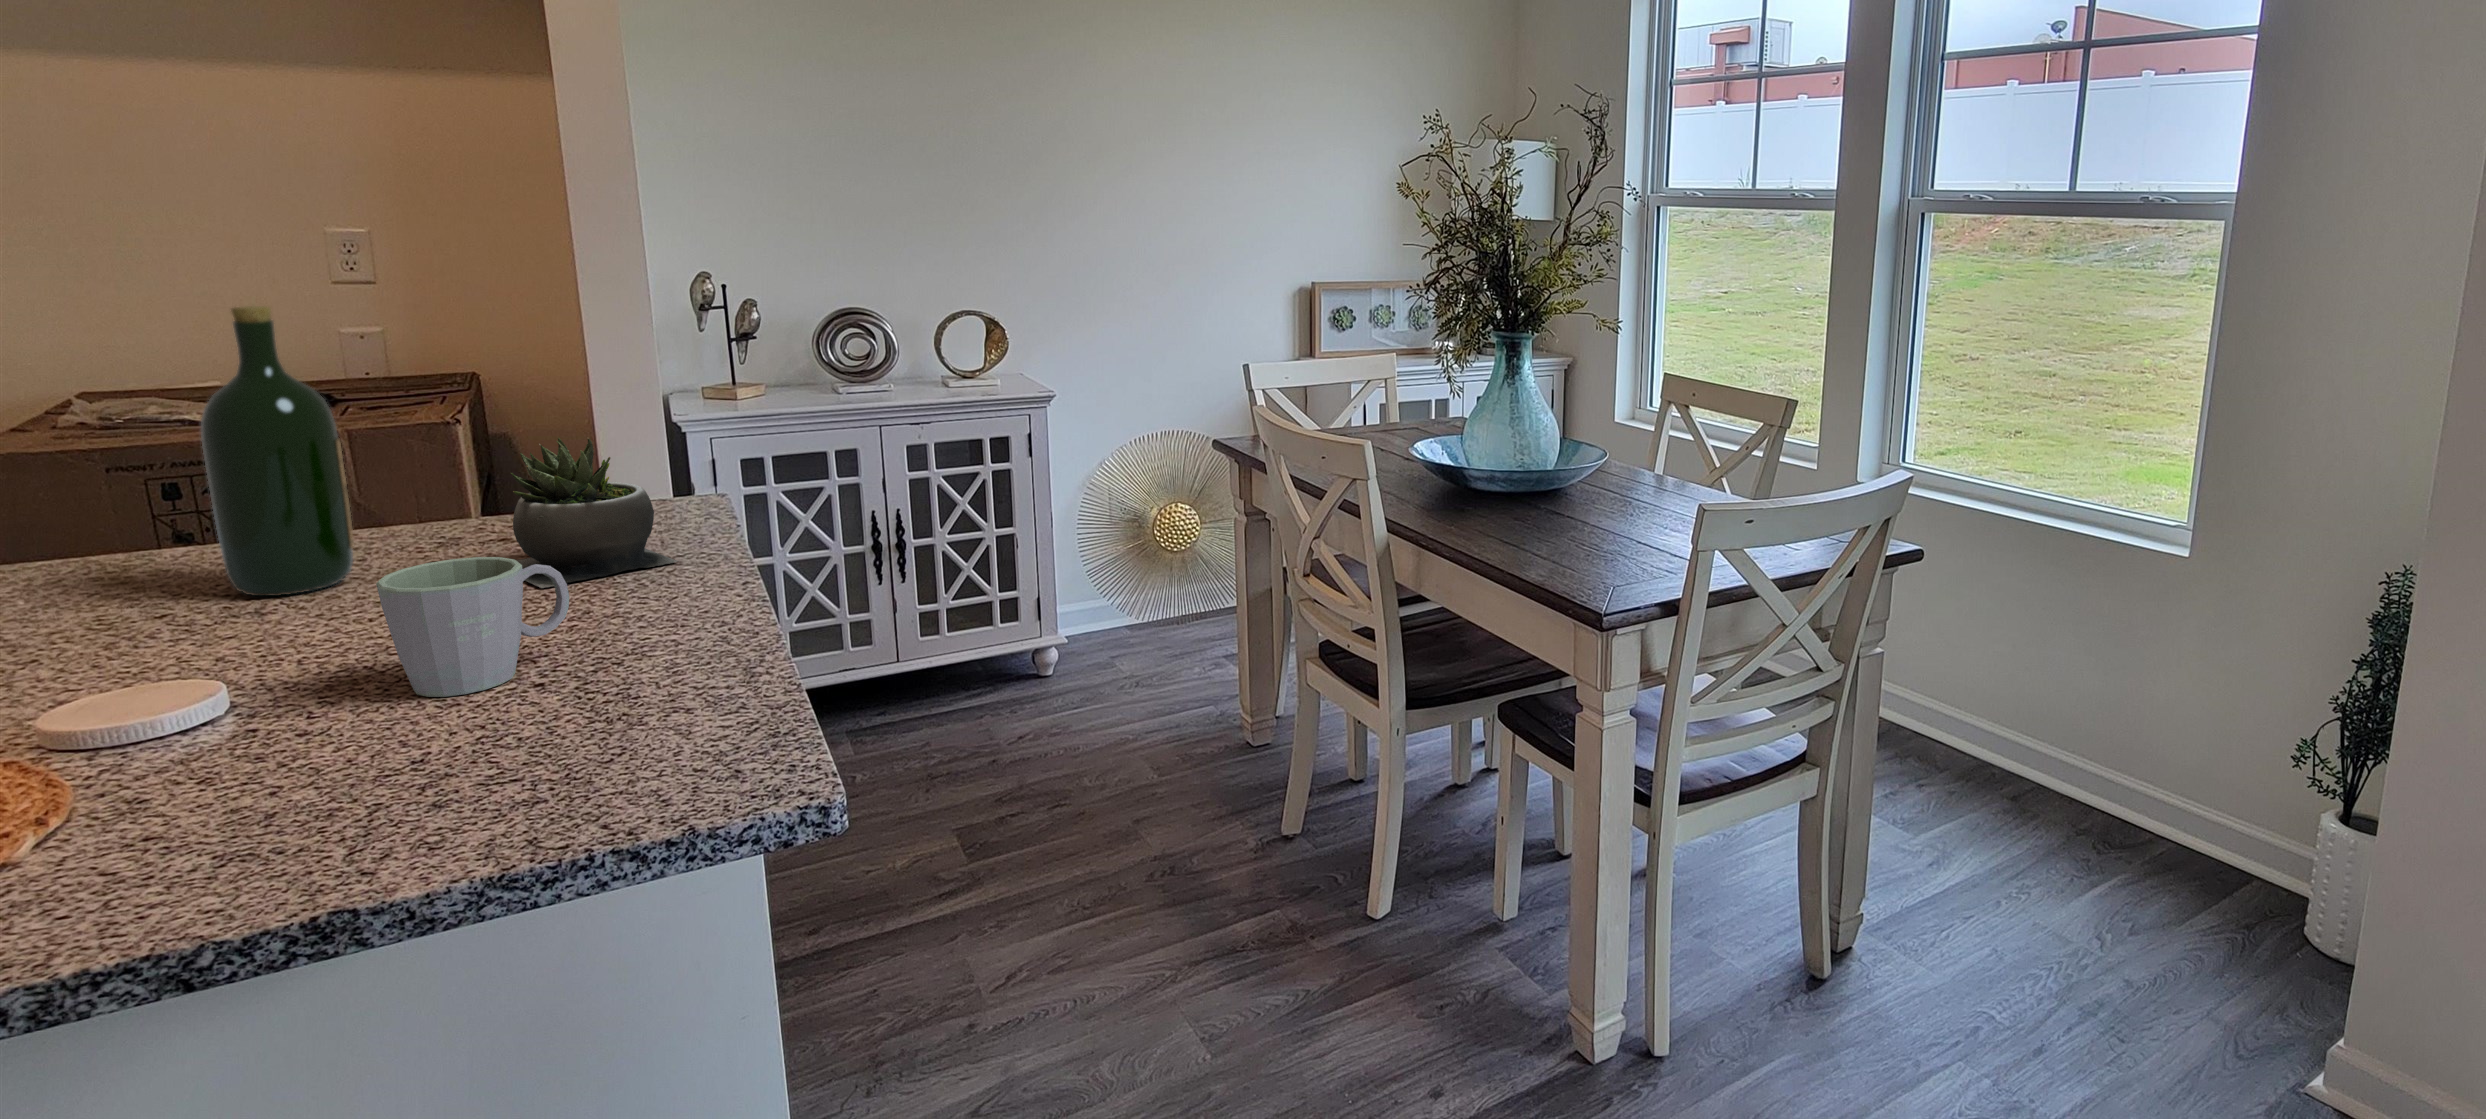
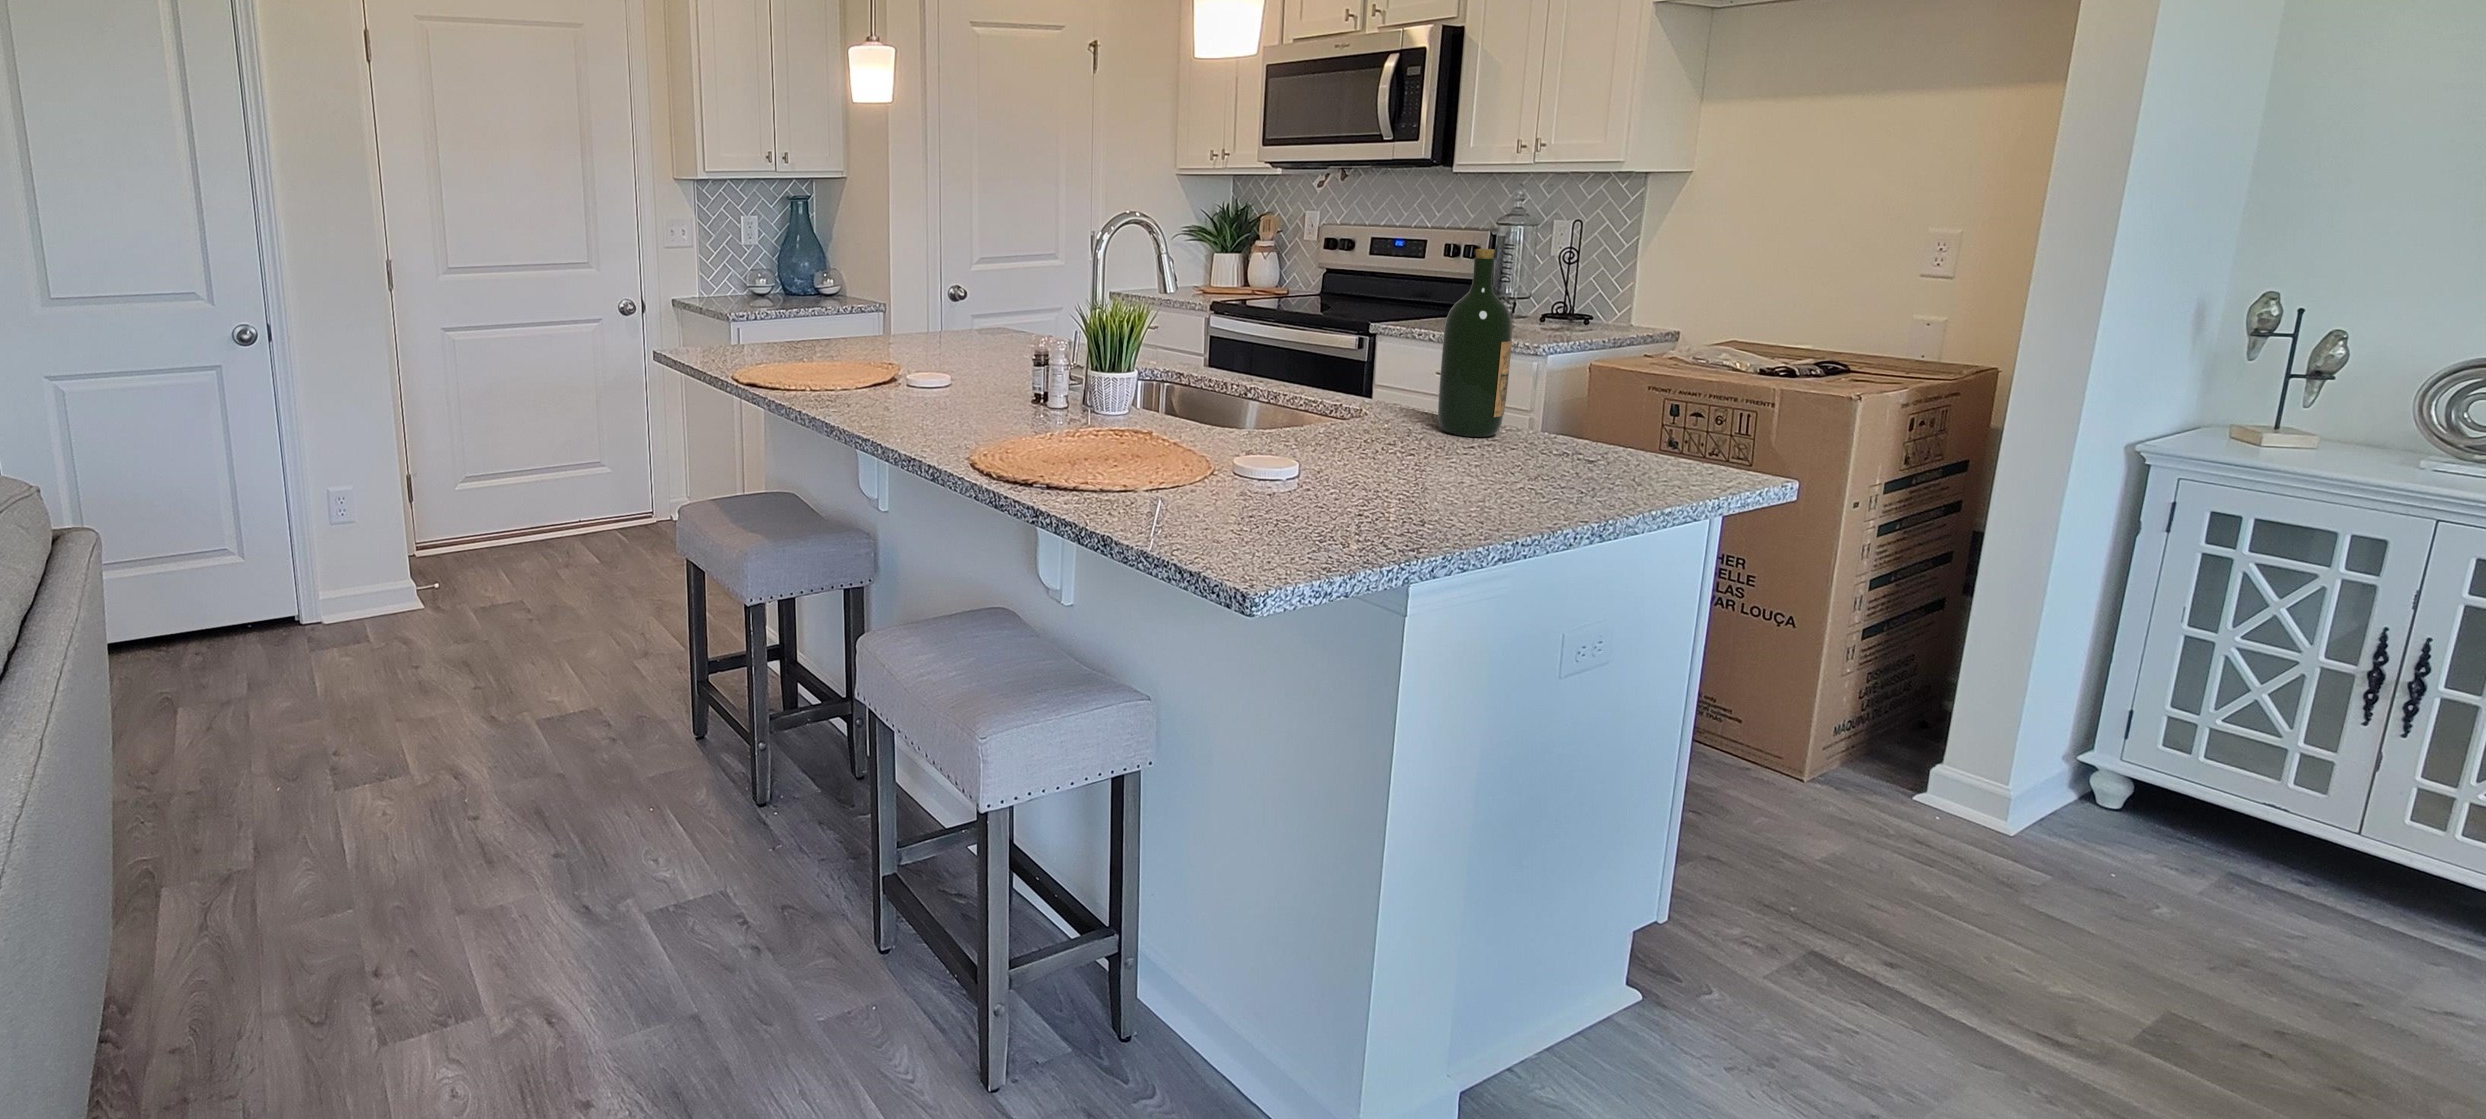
succulent plant: present [511,438,677,588] -> none [1534,364,1658,483]
mug: present [376,557,570,697] -> none [1335,402,1437,487]

